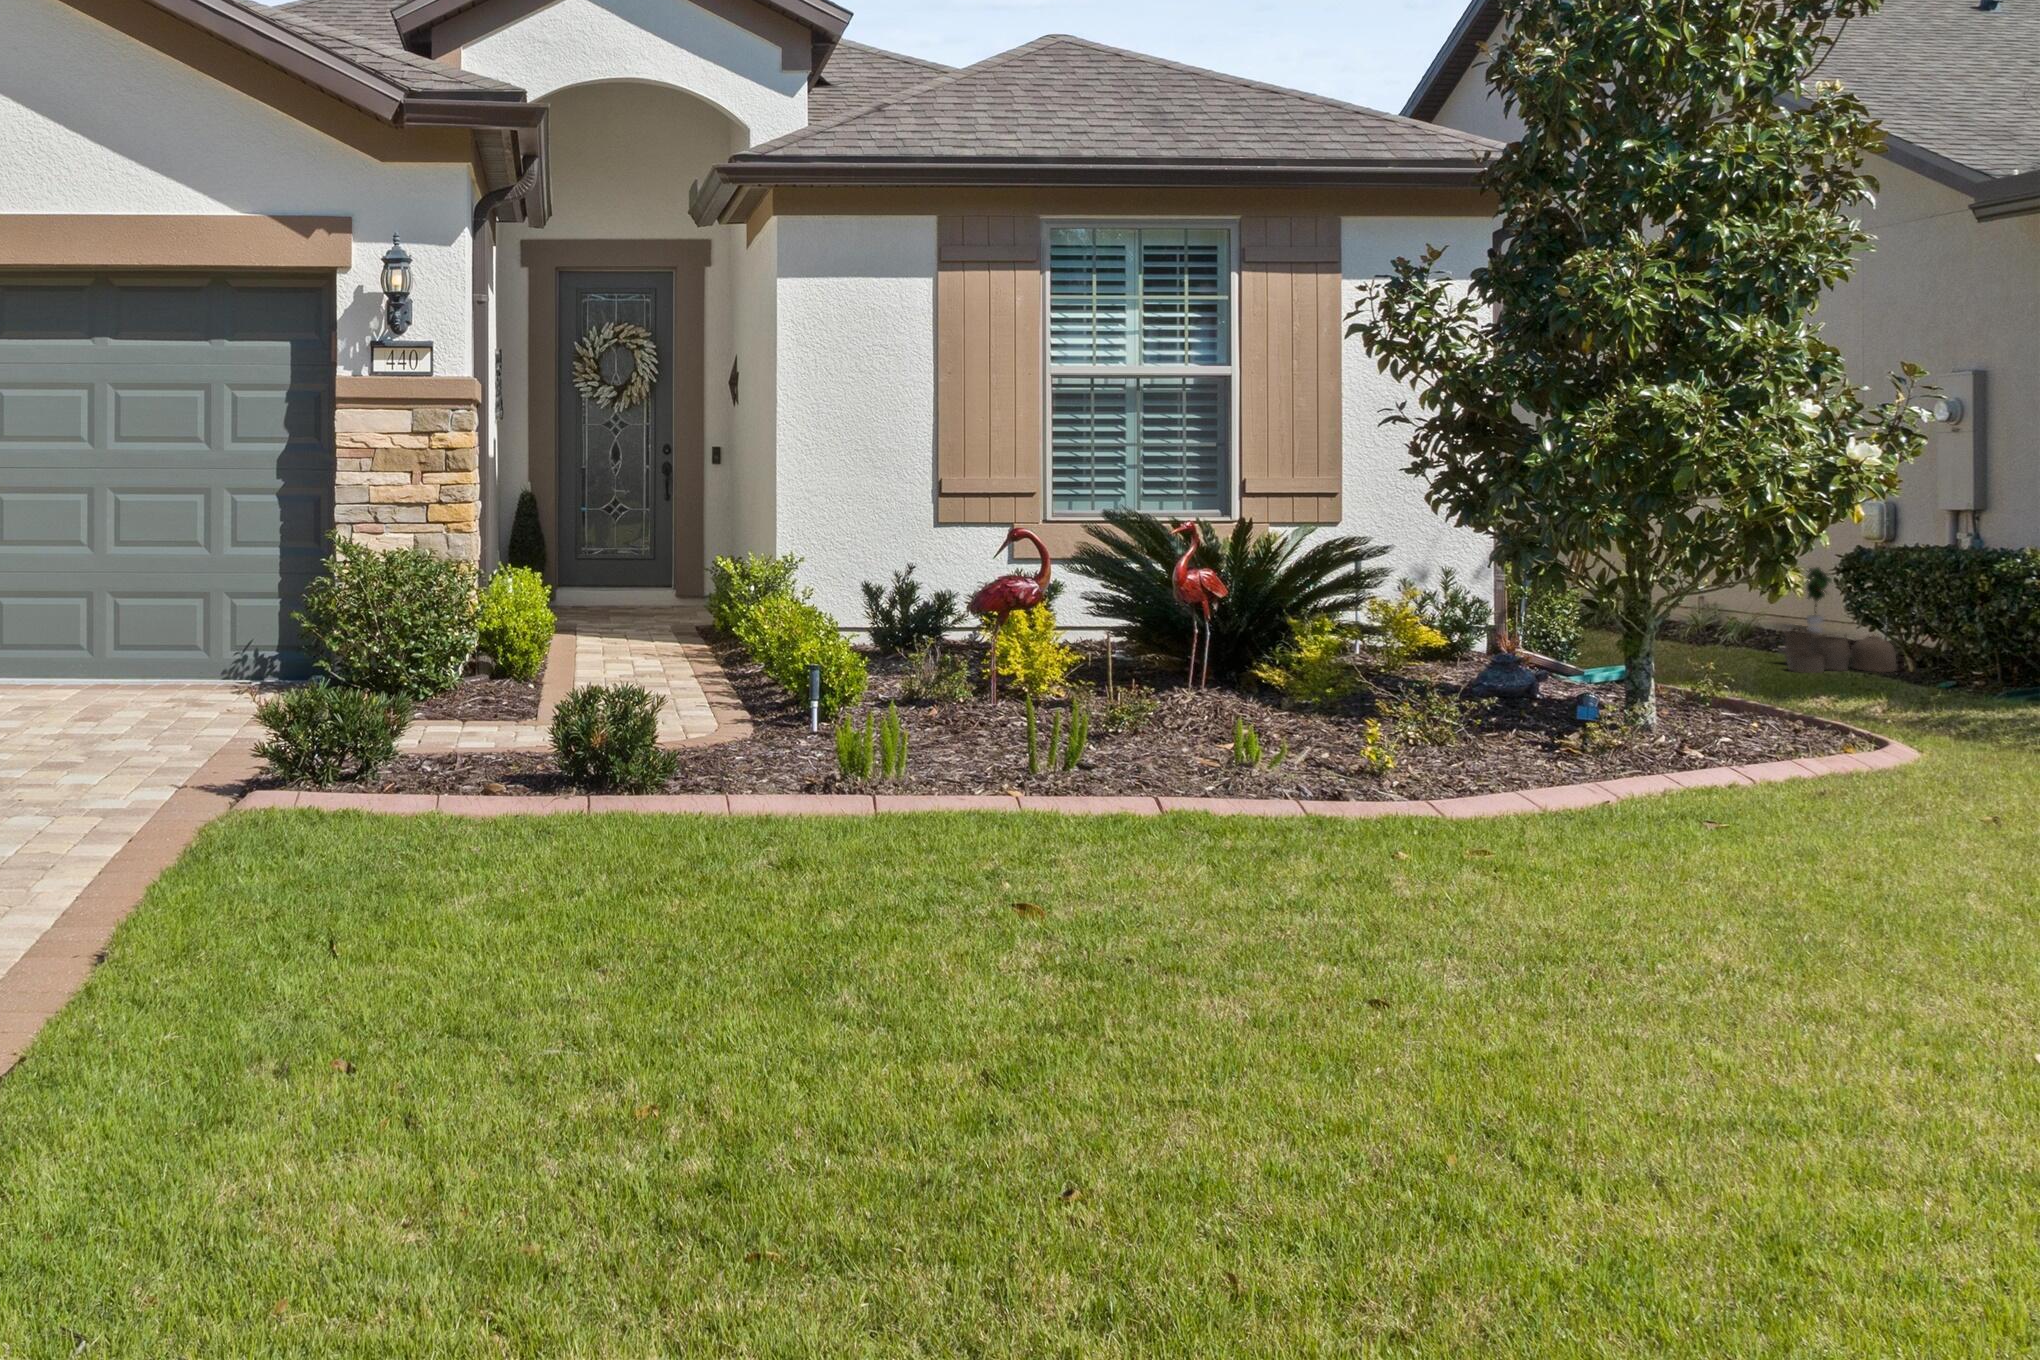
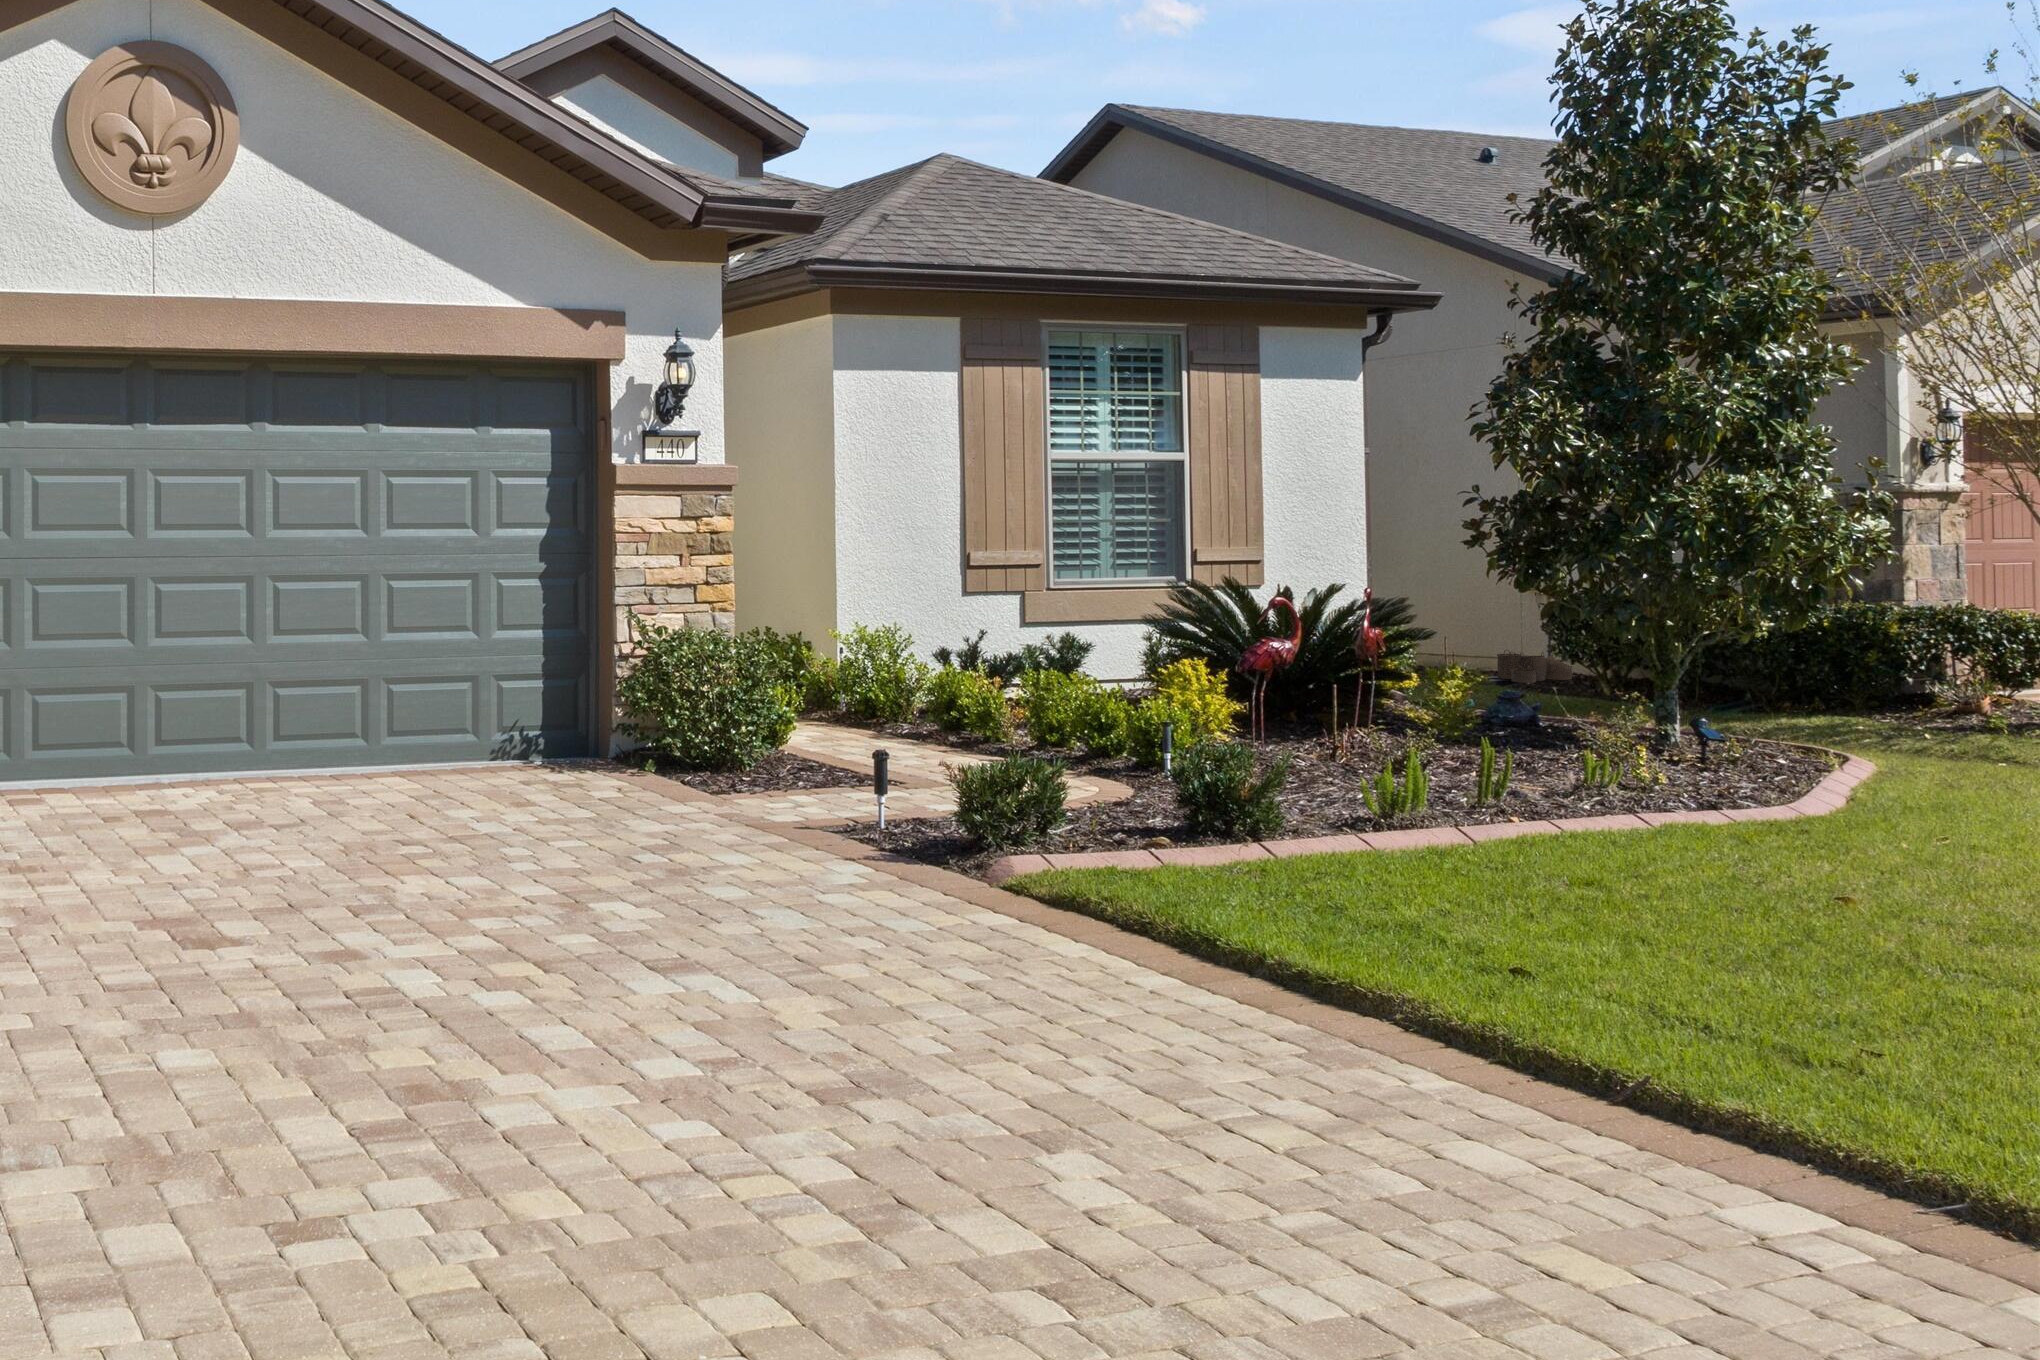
potted plant: present [1807,568,1831,632] -> none [1433,611,1459,661]

